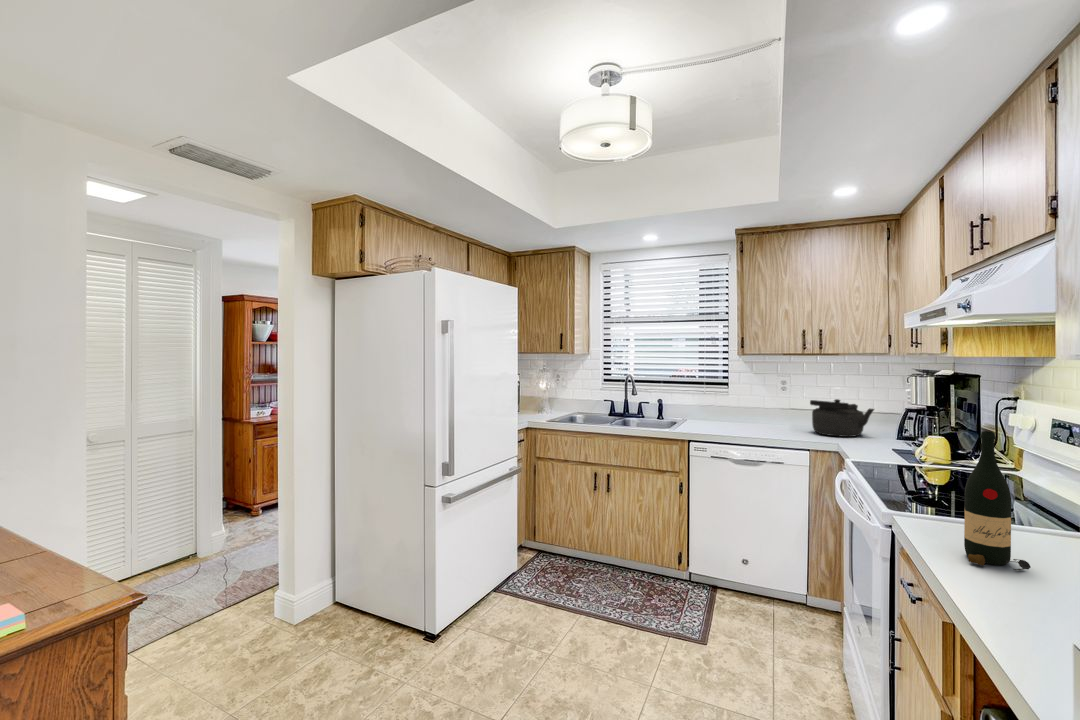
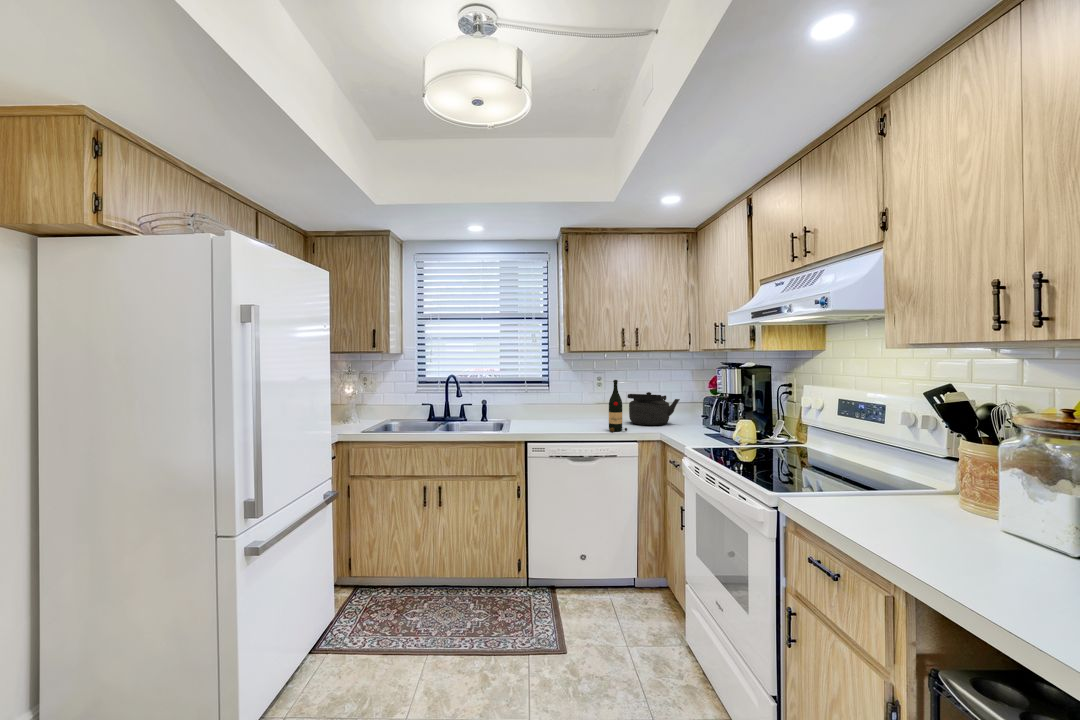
wine bottle: present [964,431,1031,570] -> present [609,380,627,432]

